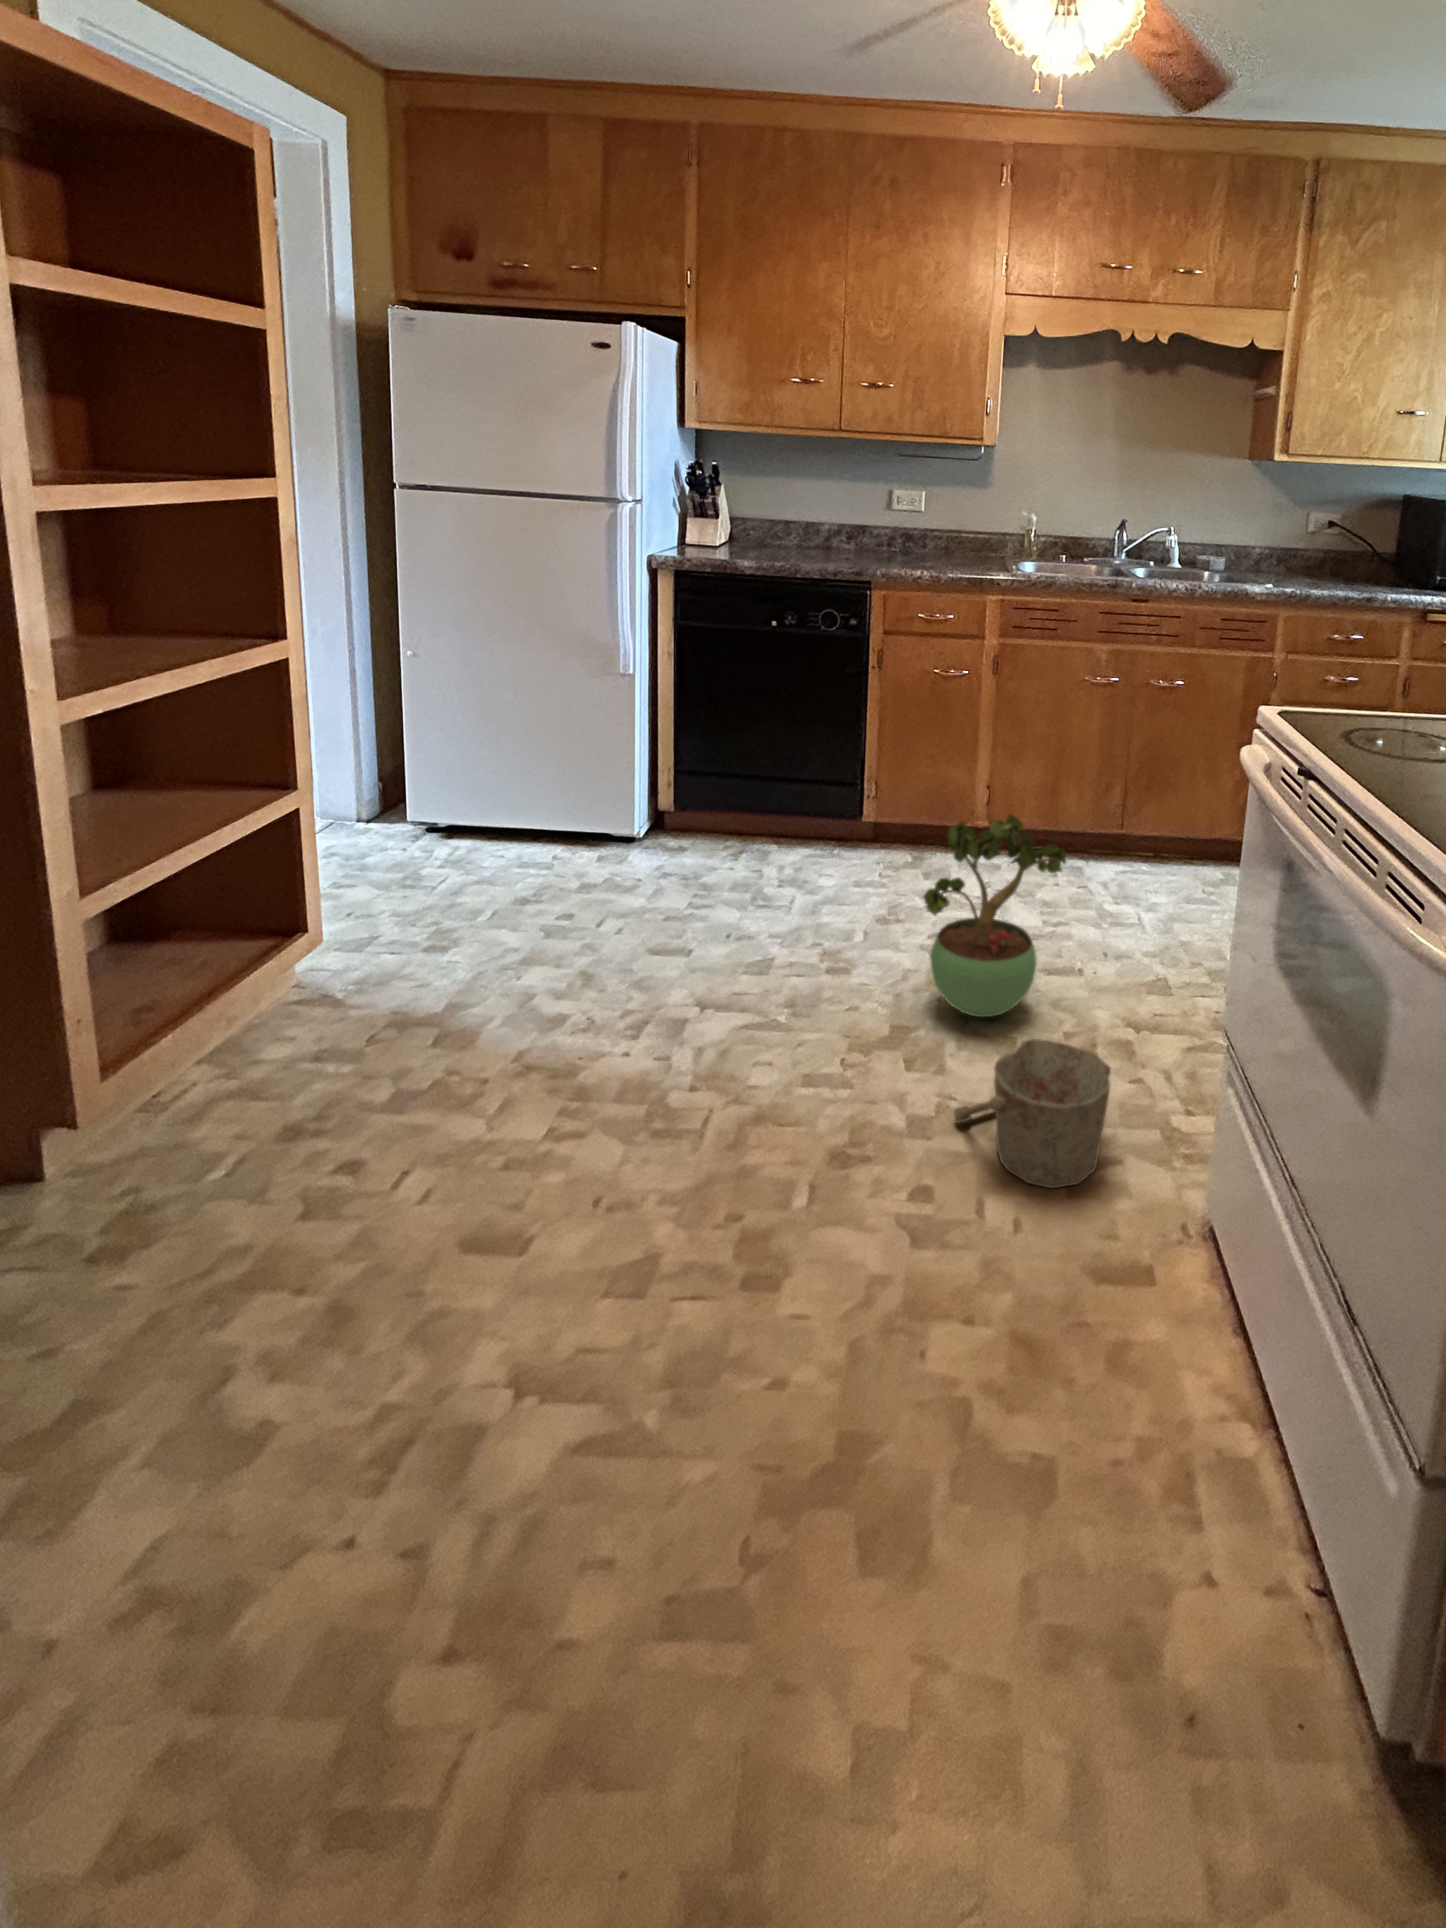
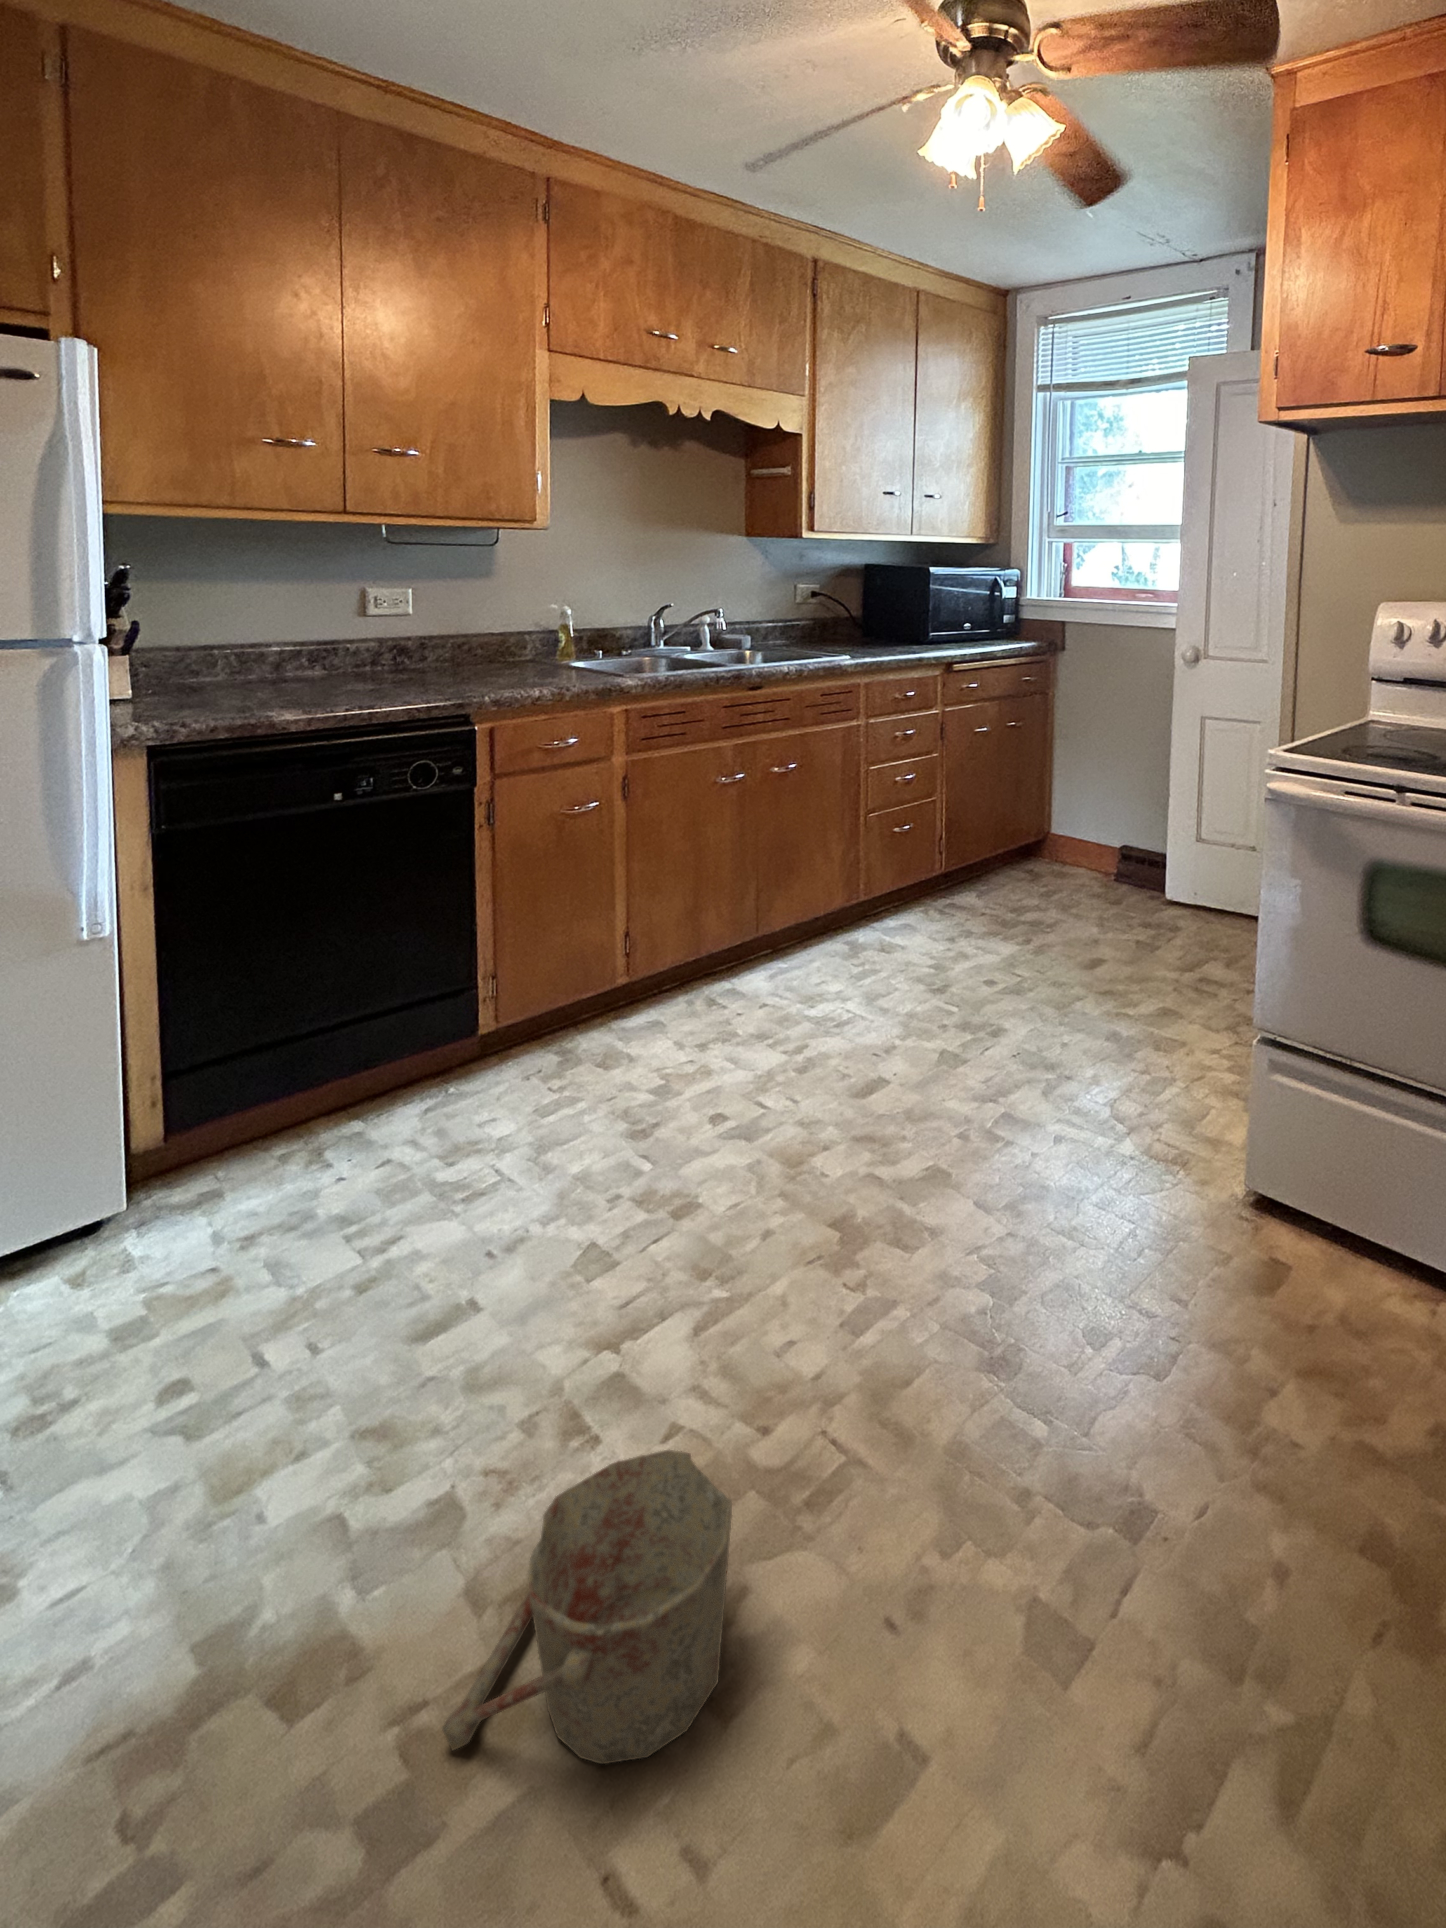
potted plant: present [923,815,1066,1017] -> none [218,1128,477,1515]

